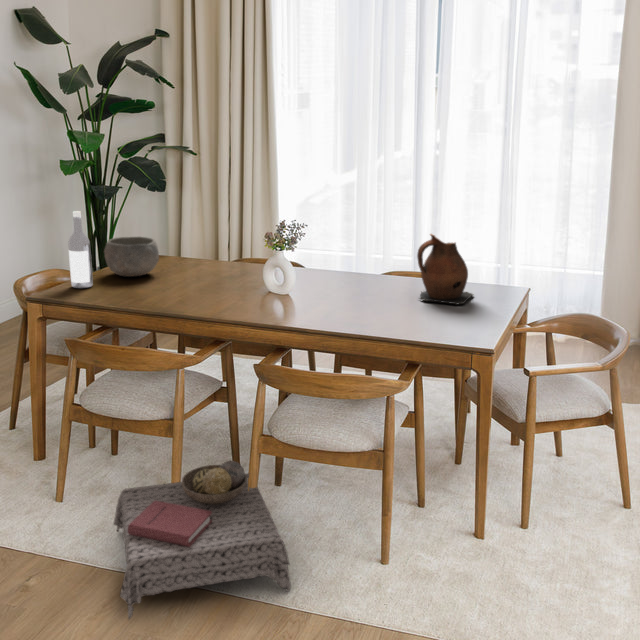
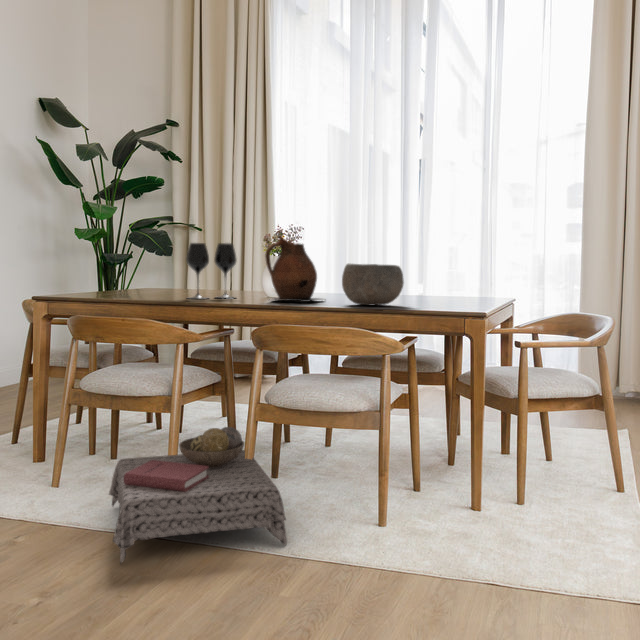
wine bottle: present [68,211,93,288] -> none [80,222,100,294]
ceramic pitcher: present [417,234,473,305] -> present [265,236,320,302]
bowl: present [104,237,159,277] -> present [342,263,404,305]
wine glass: none [182,238,237,302] -> present [186,243,237,299]

